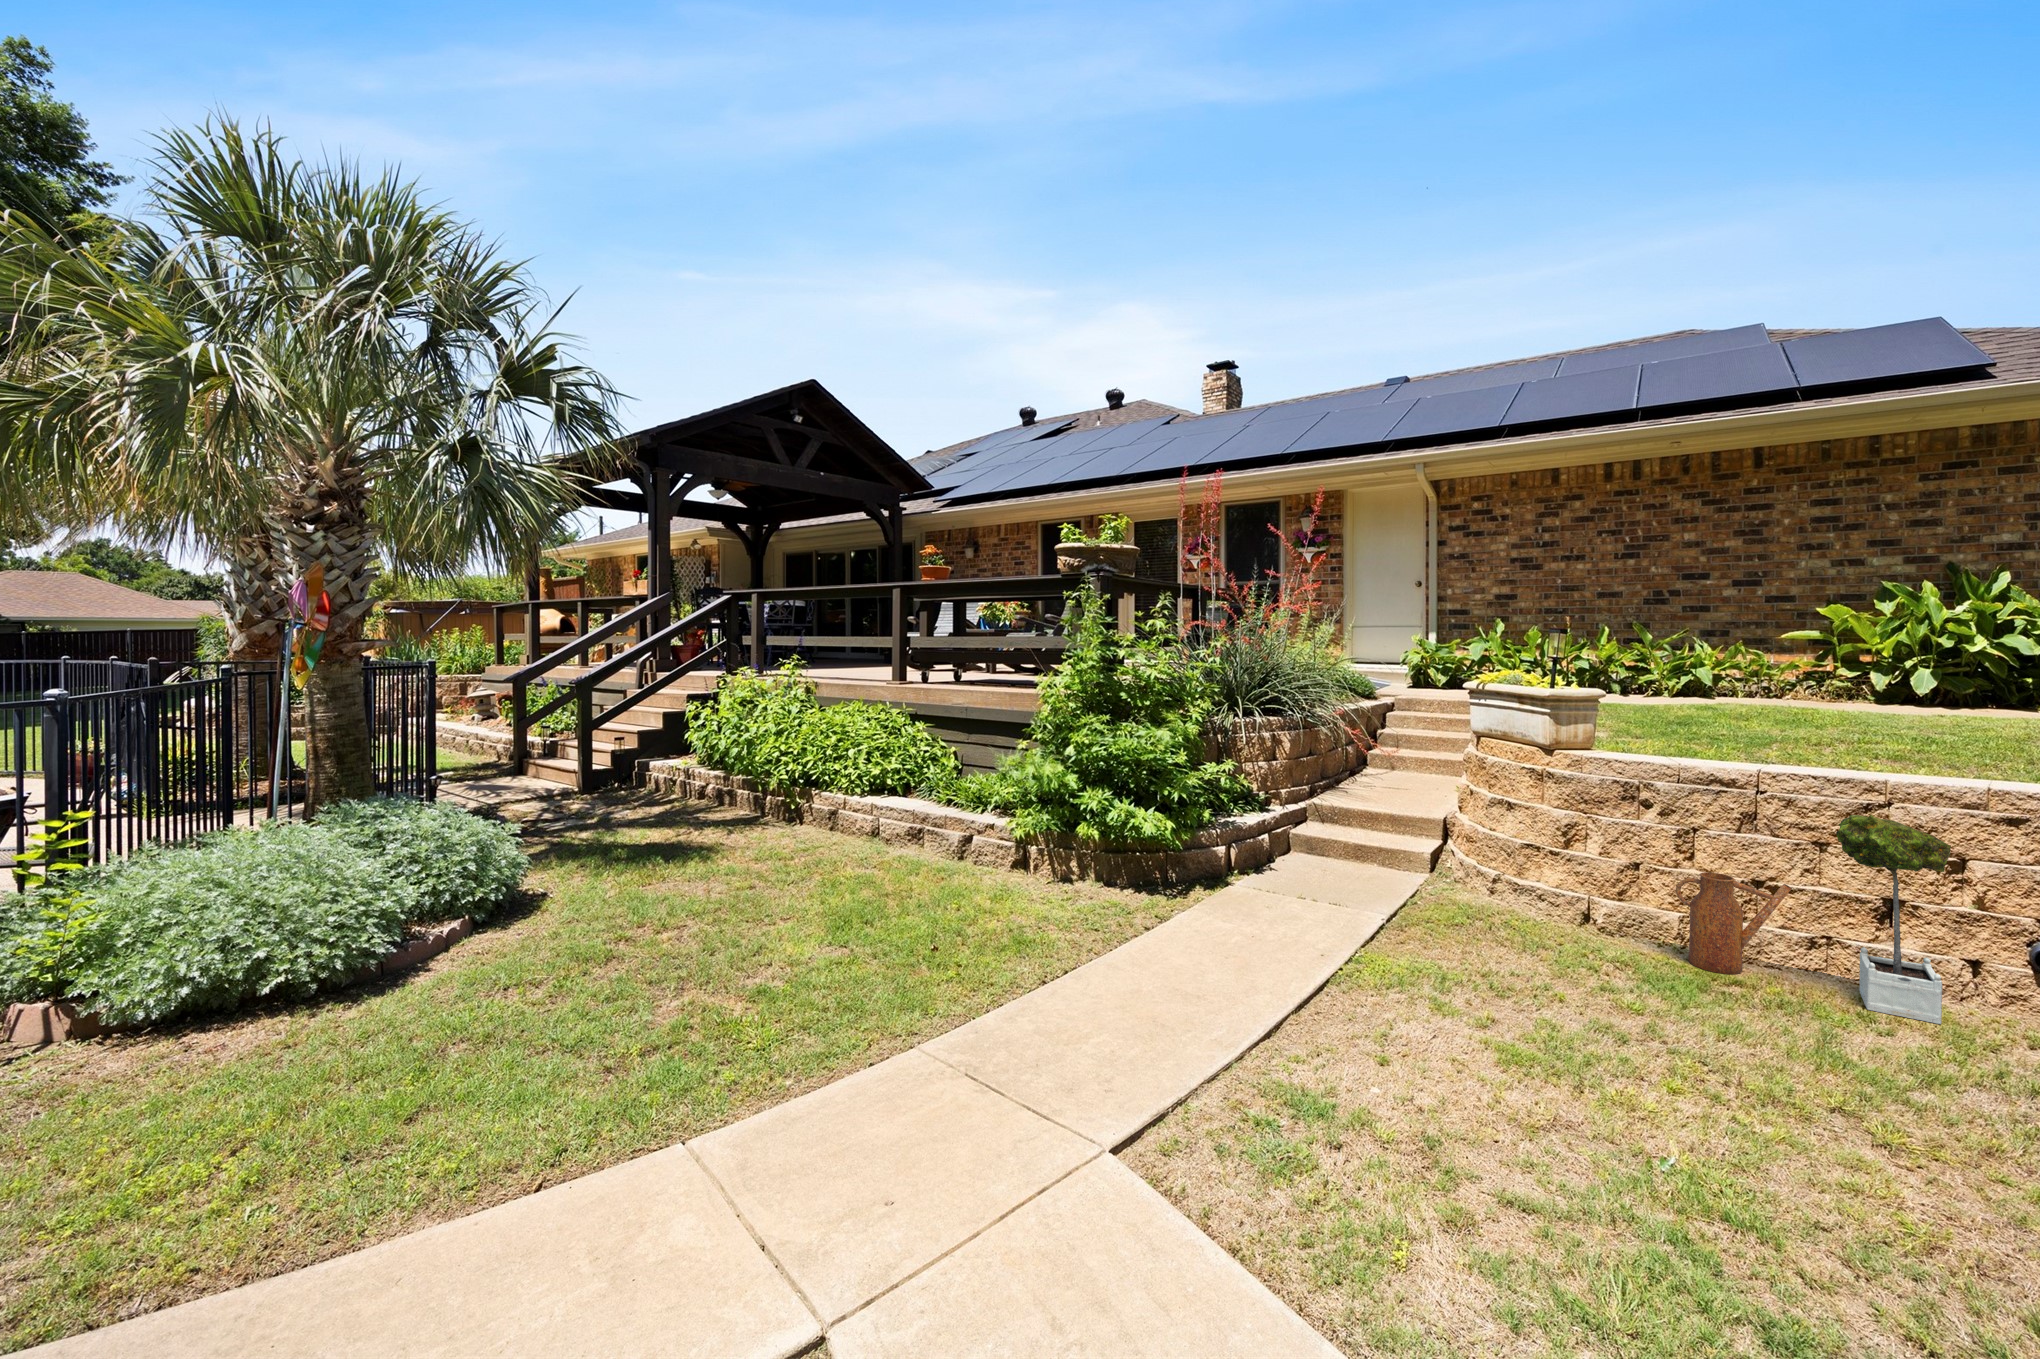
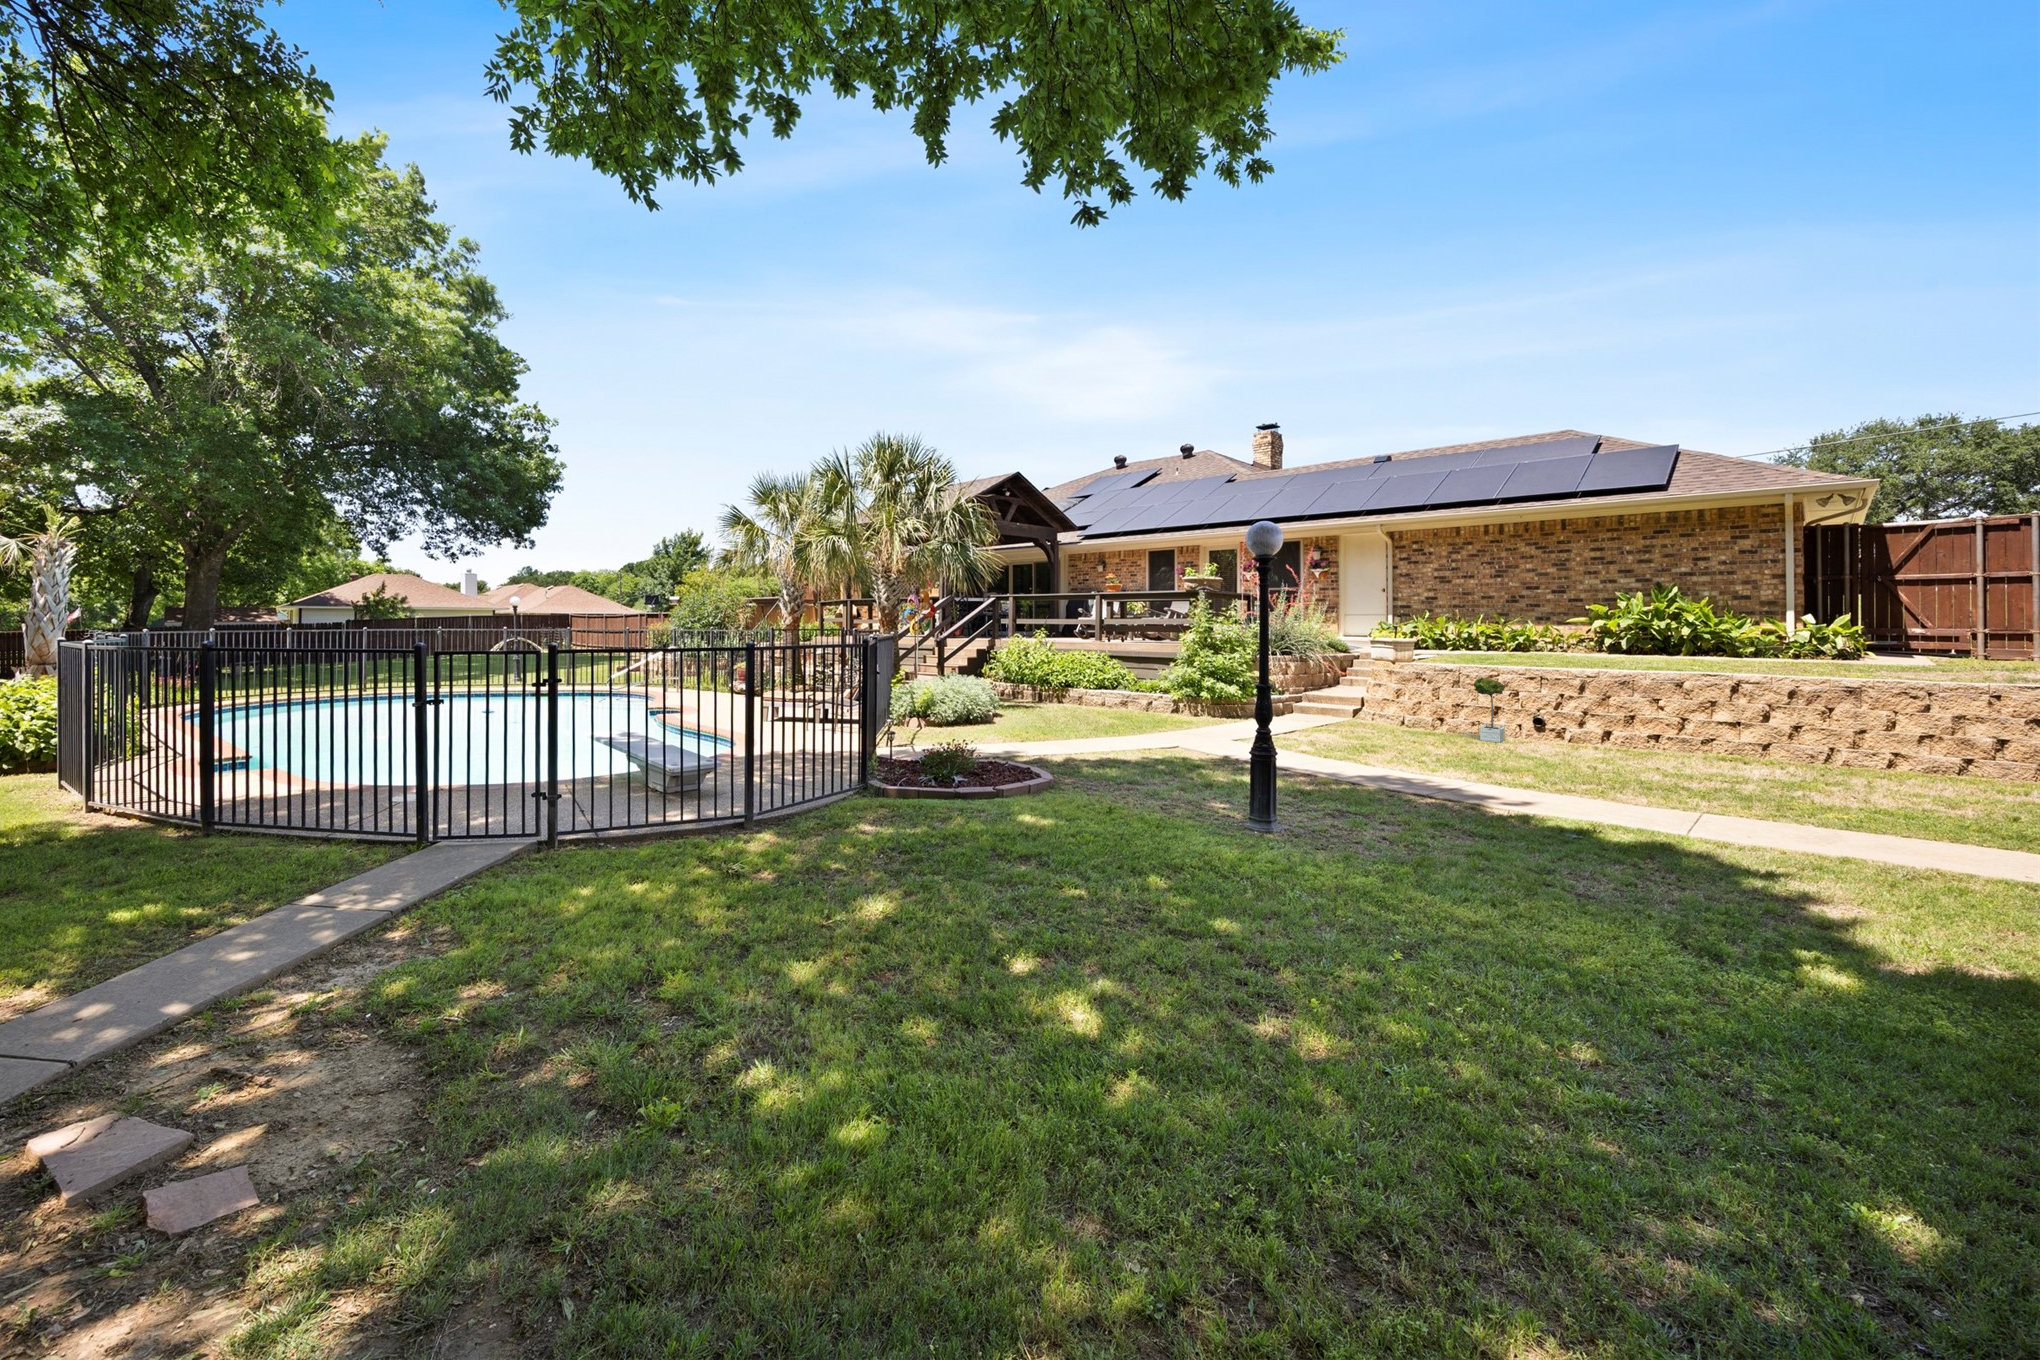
watering can: present [1675,872,1792,974] -> none [1429,702,1464,735]

